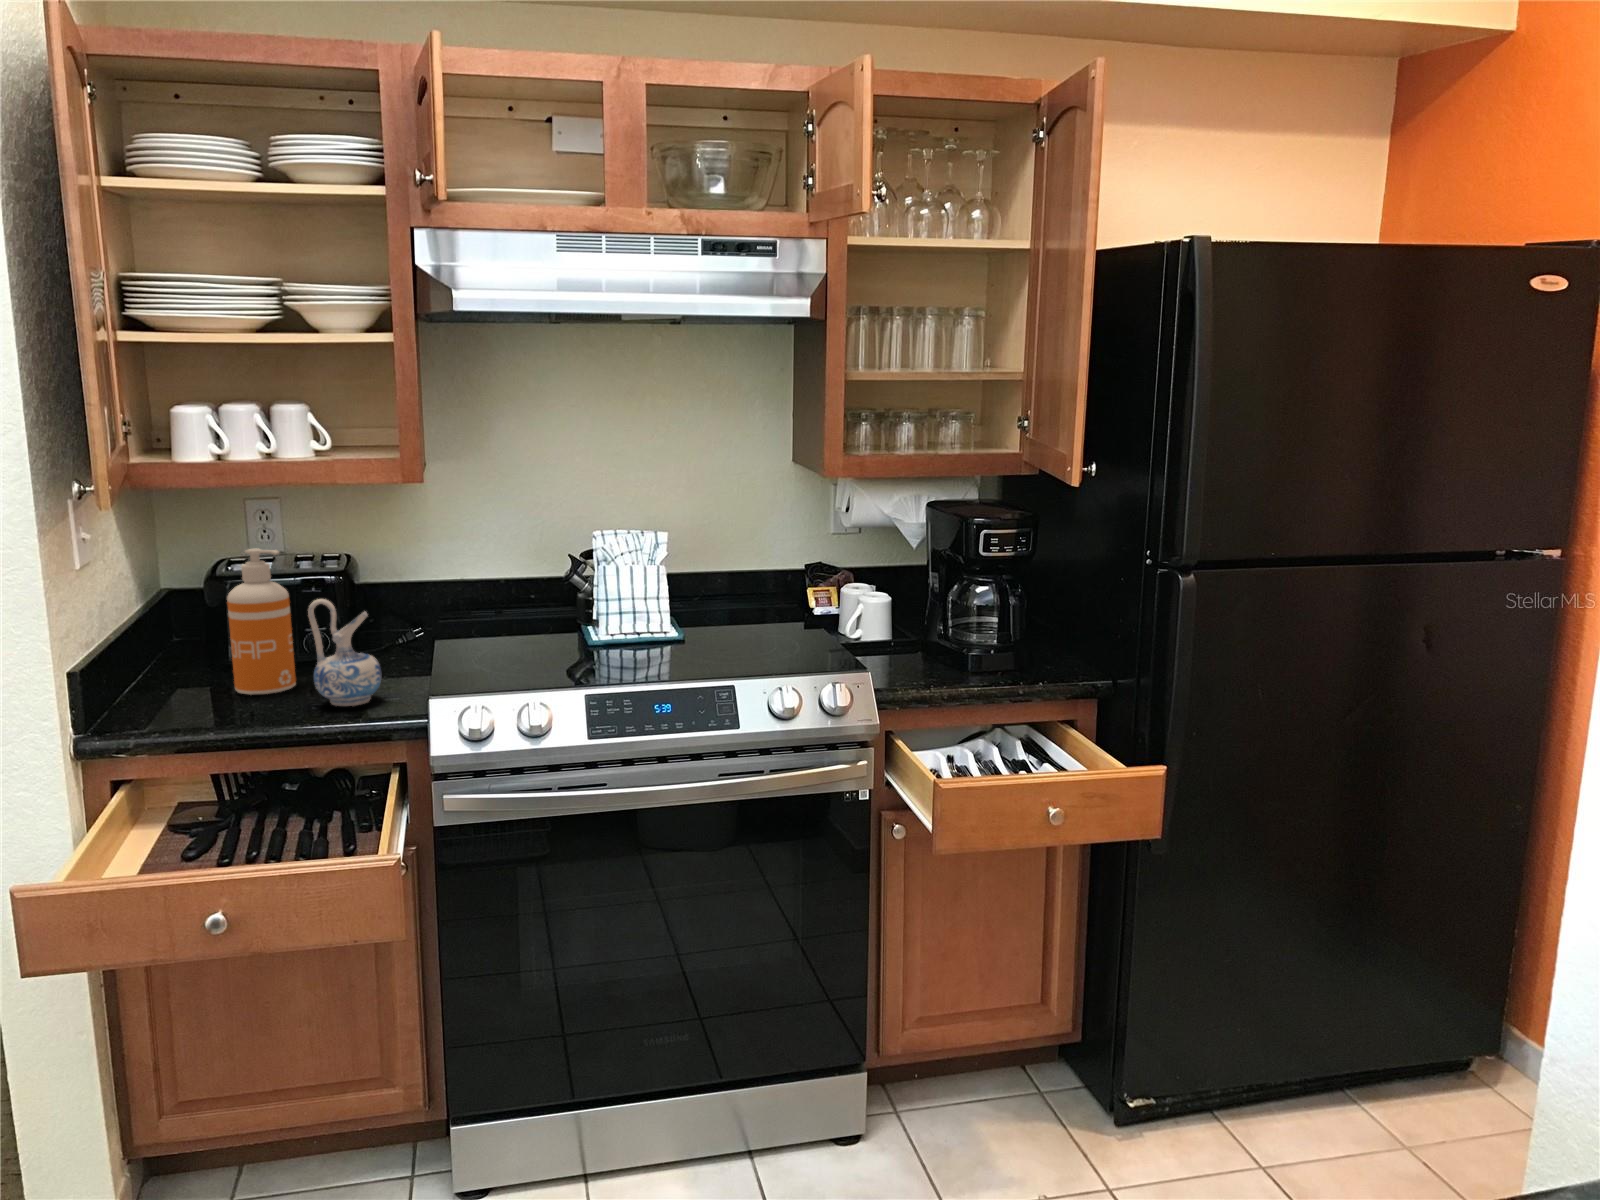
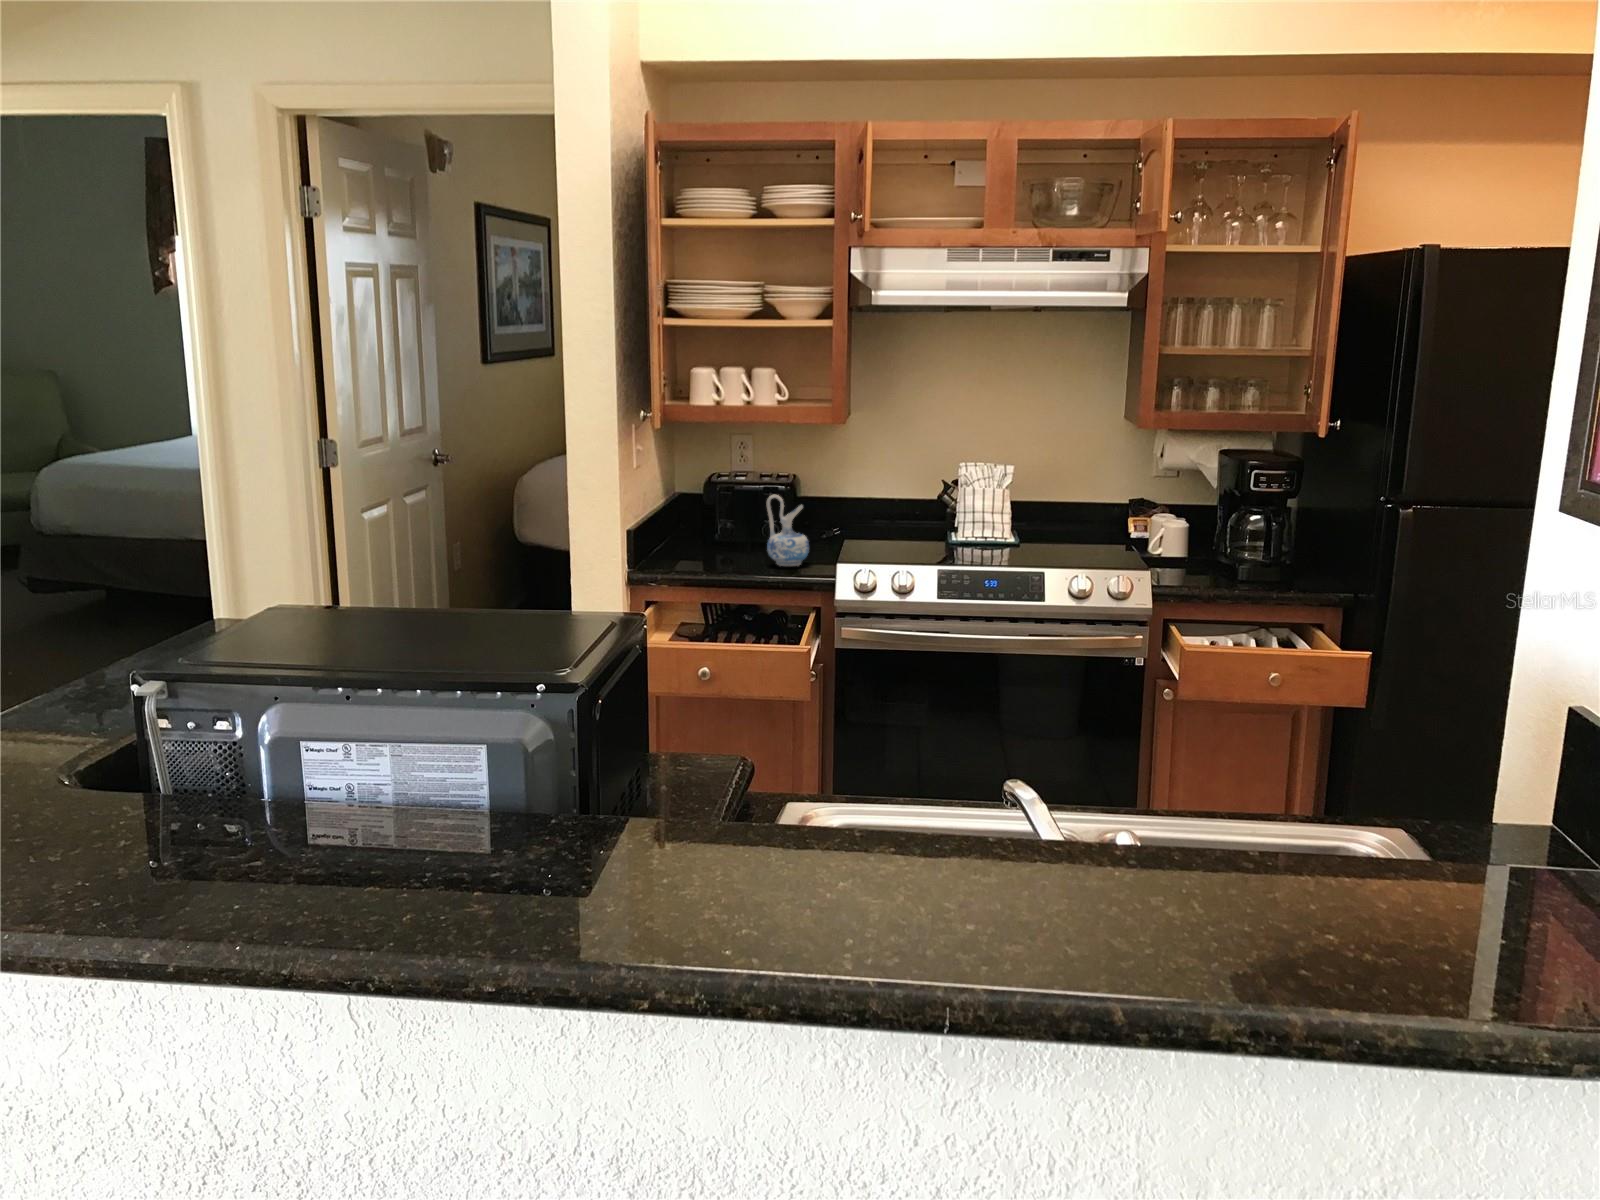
soap dispenser: present [227,548,296,695] -> none [717,462,755,558]

